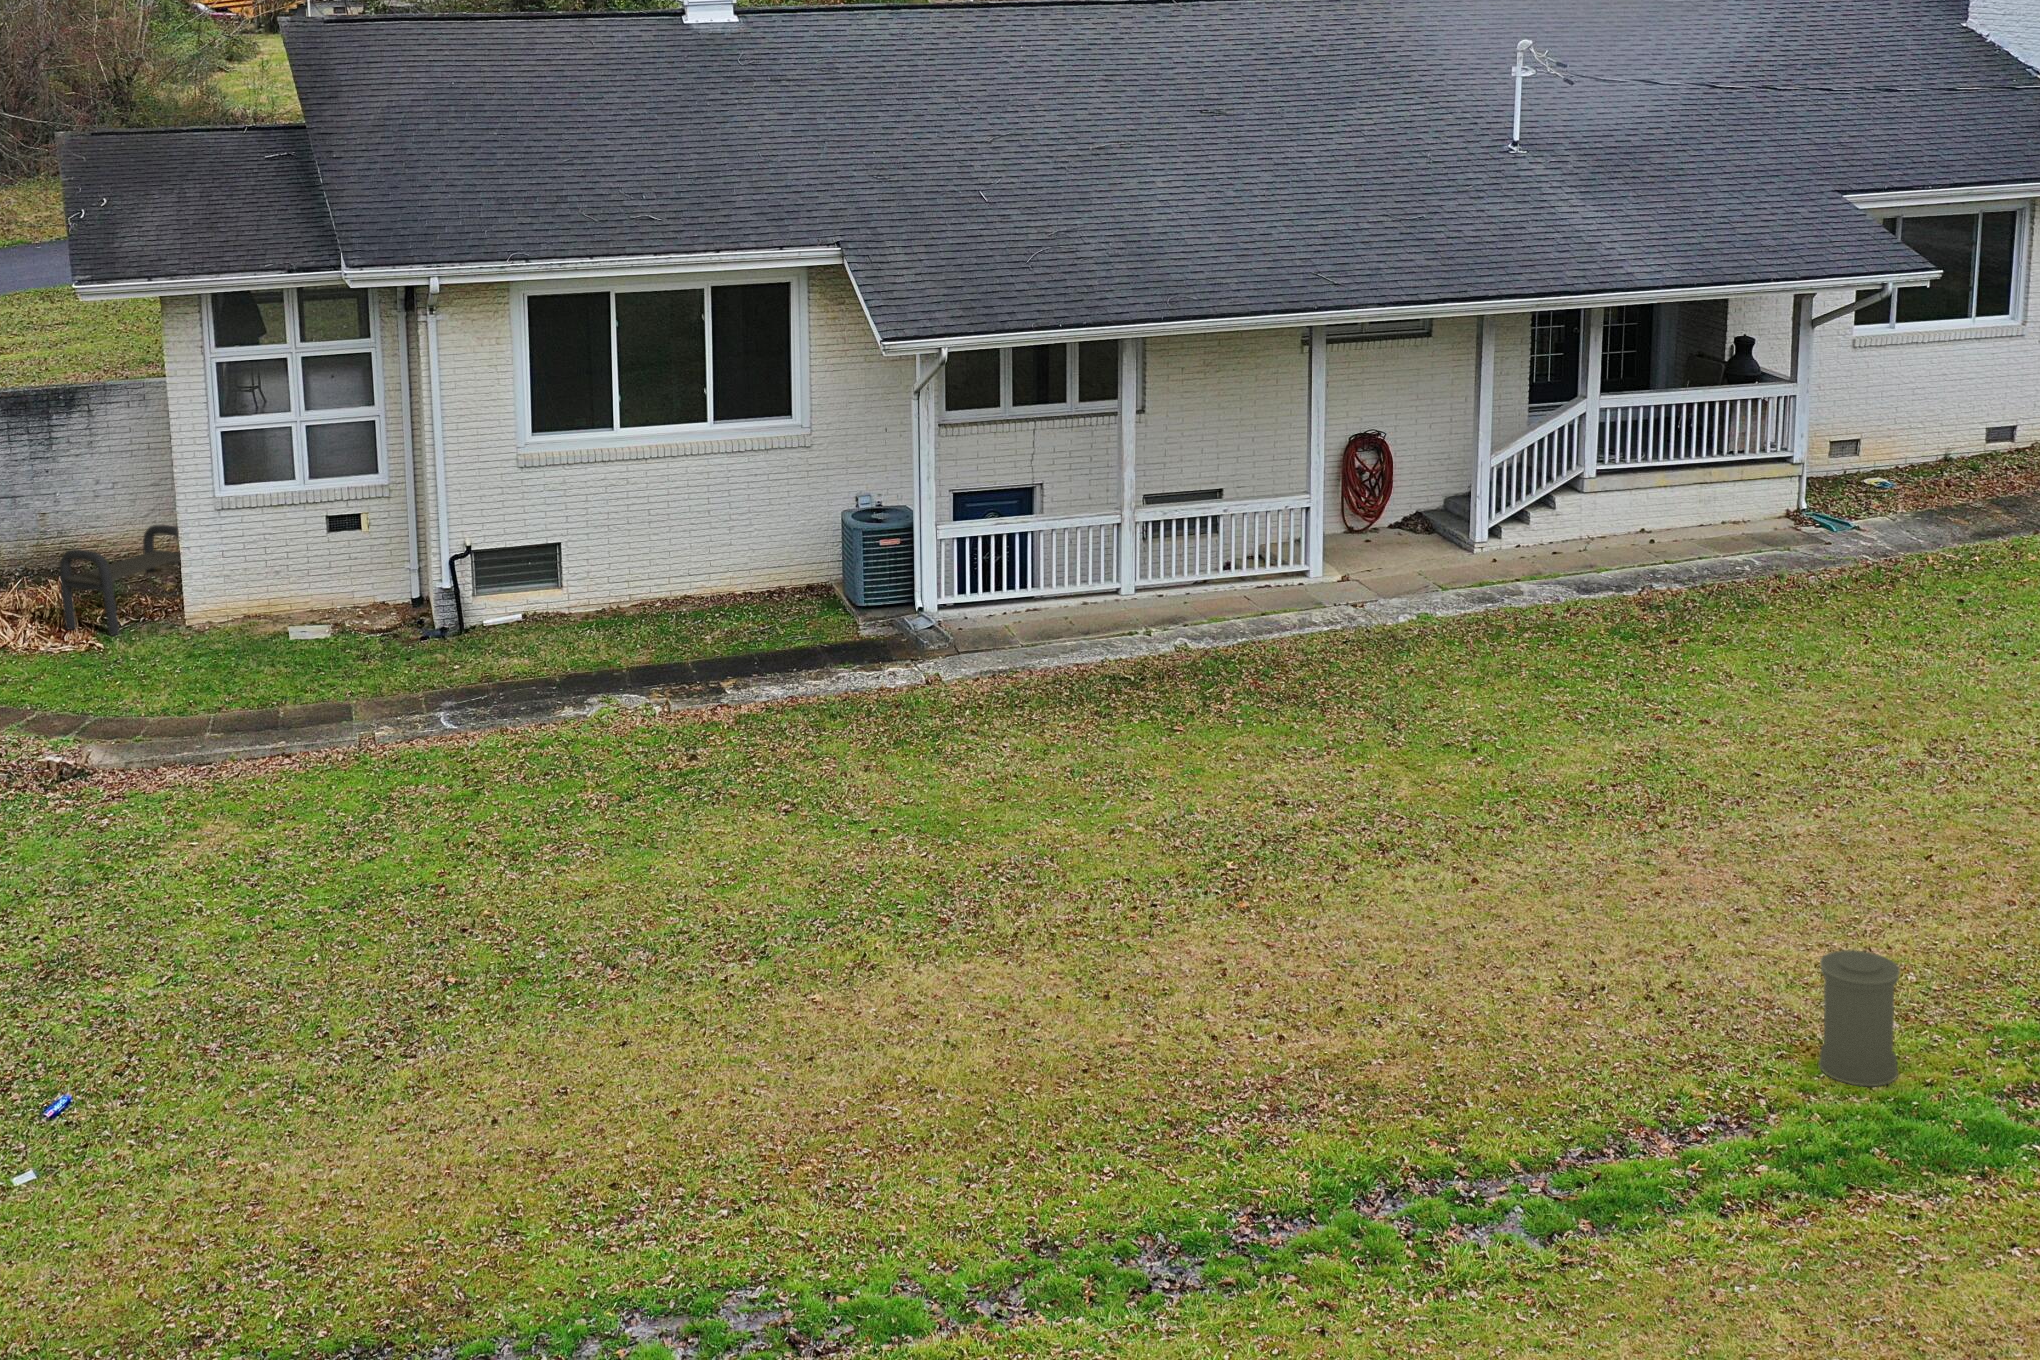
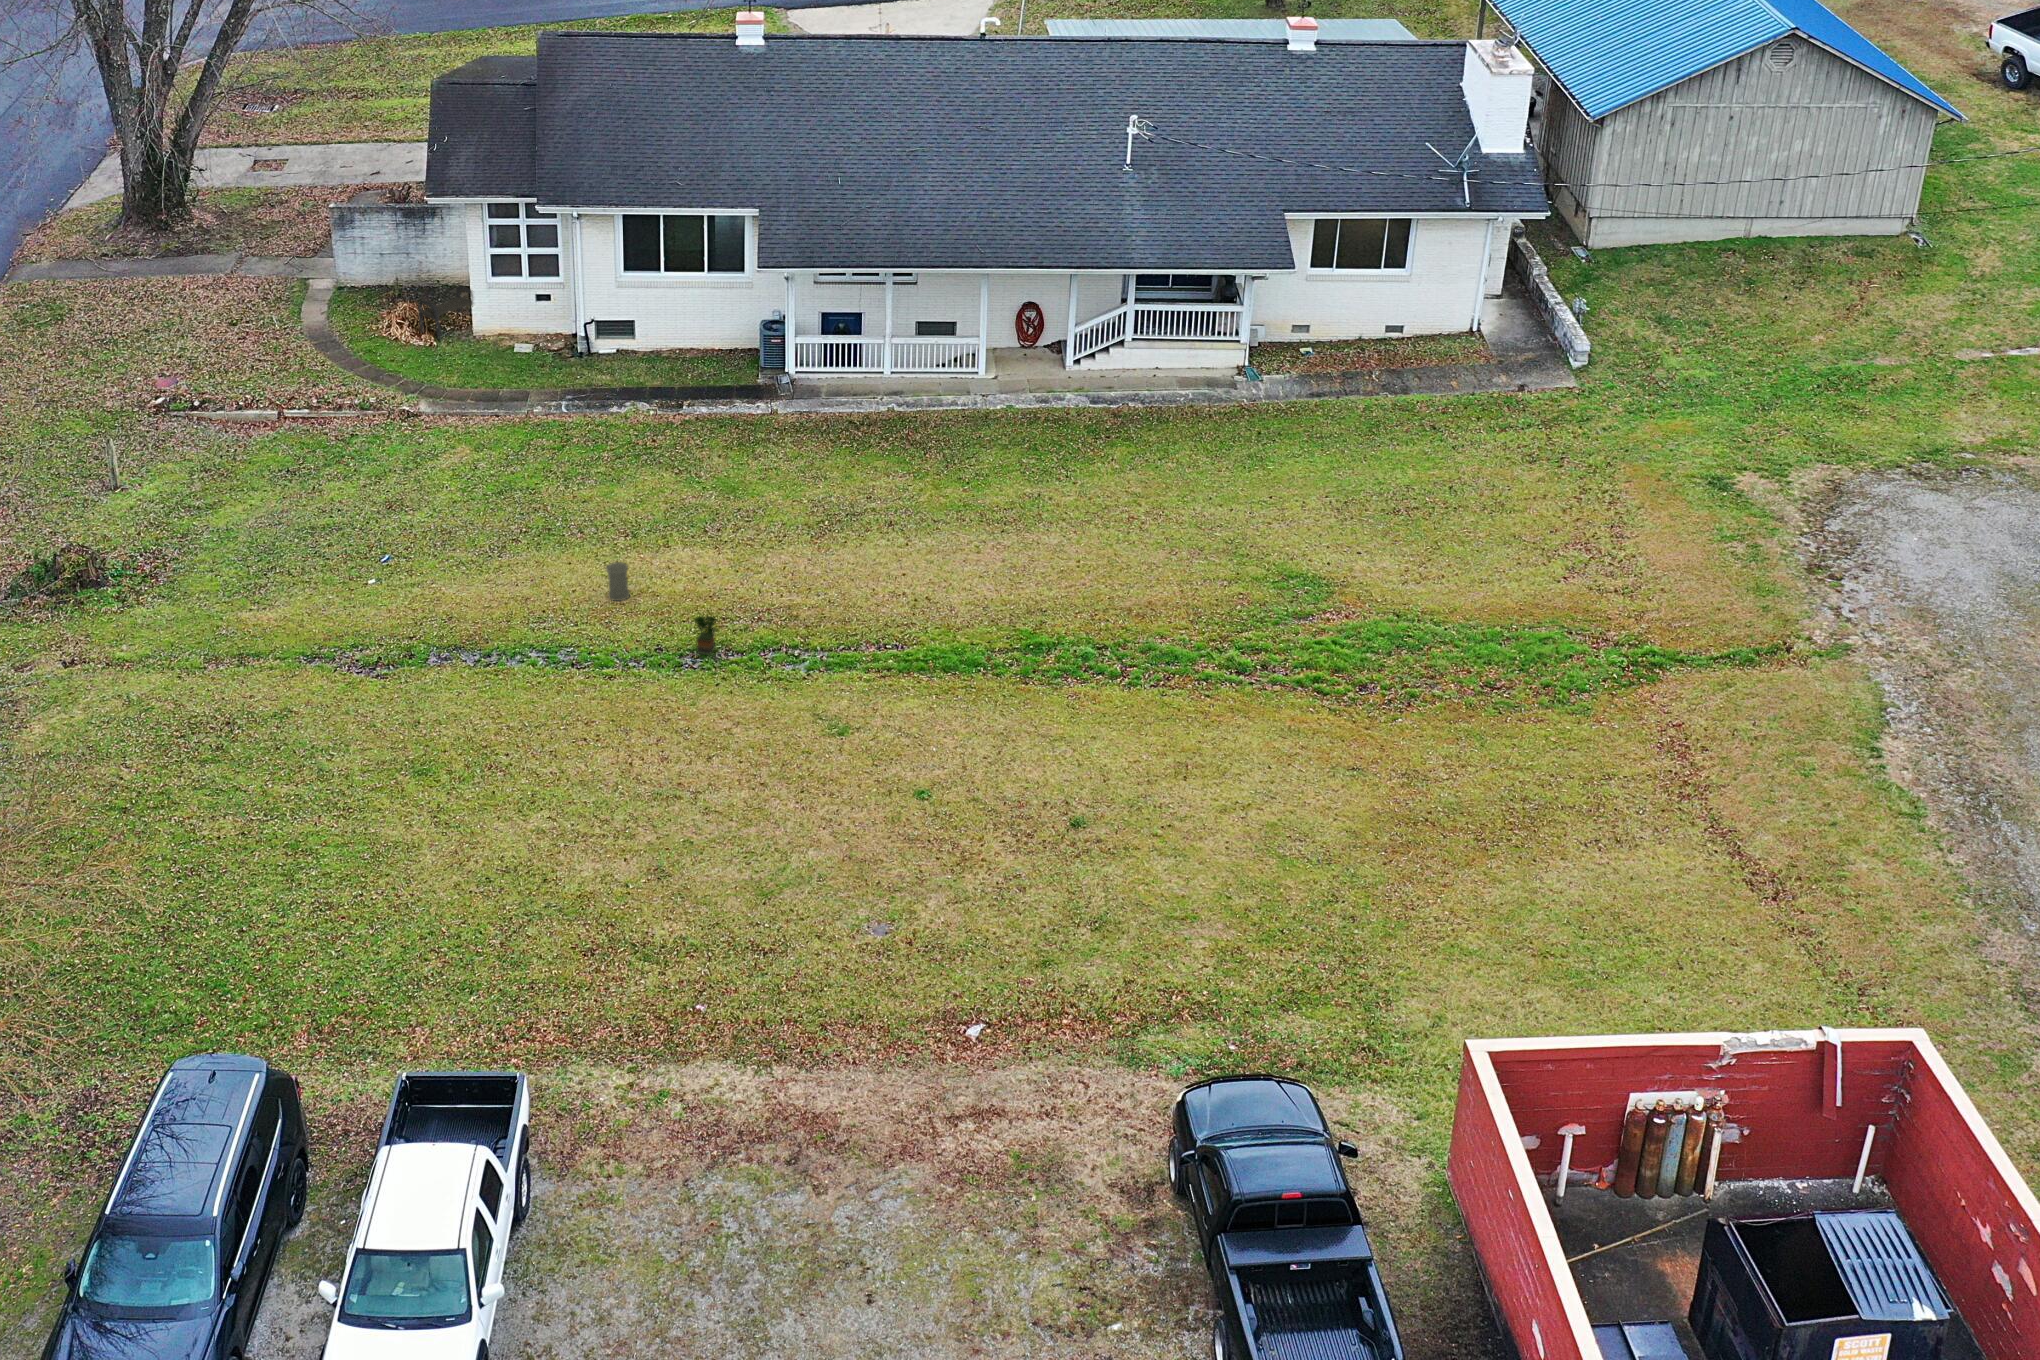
trash can: present [1819,950,1900,1086] -> present [606,562,630,601]
potted tree: none [1239,1085,1338,1239] -> present [694,616,718,655]

